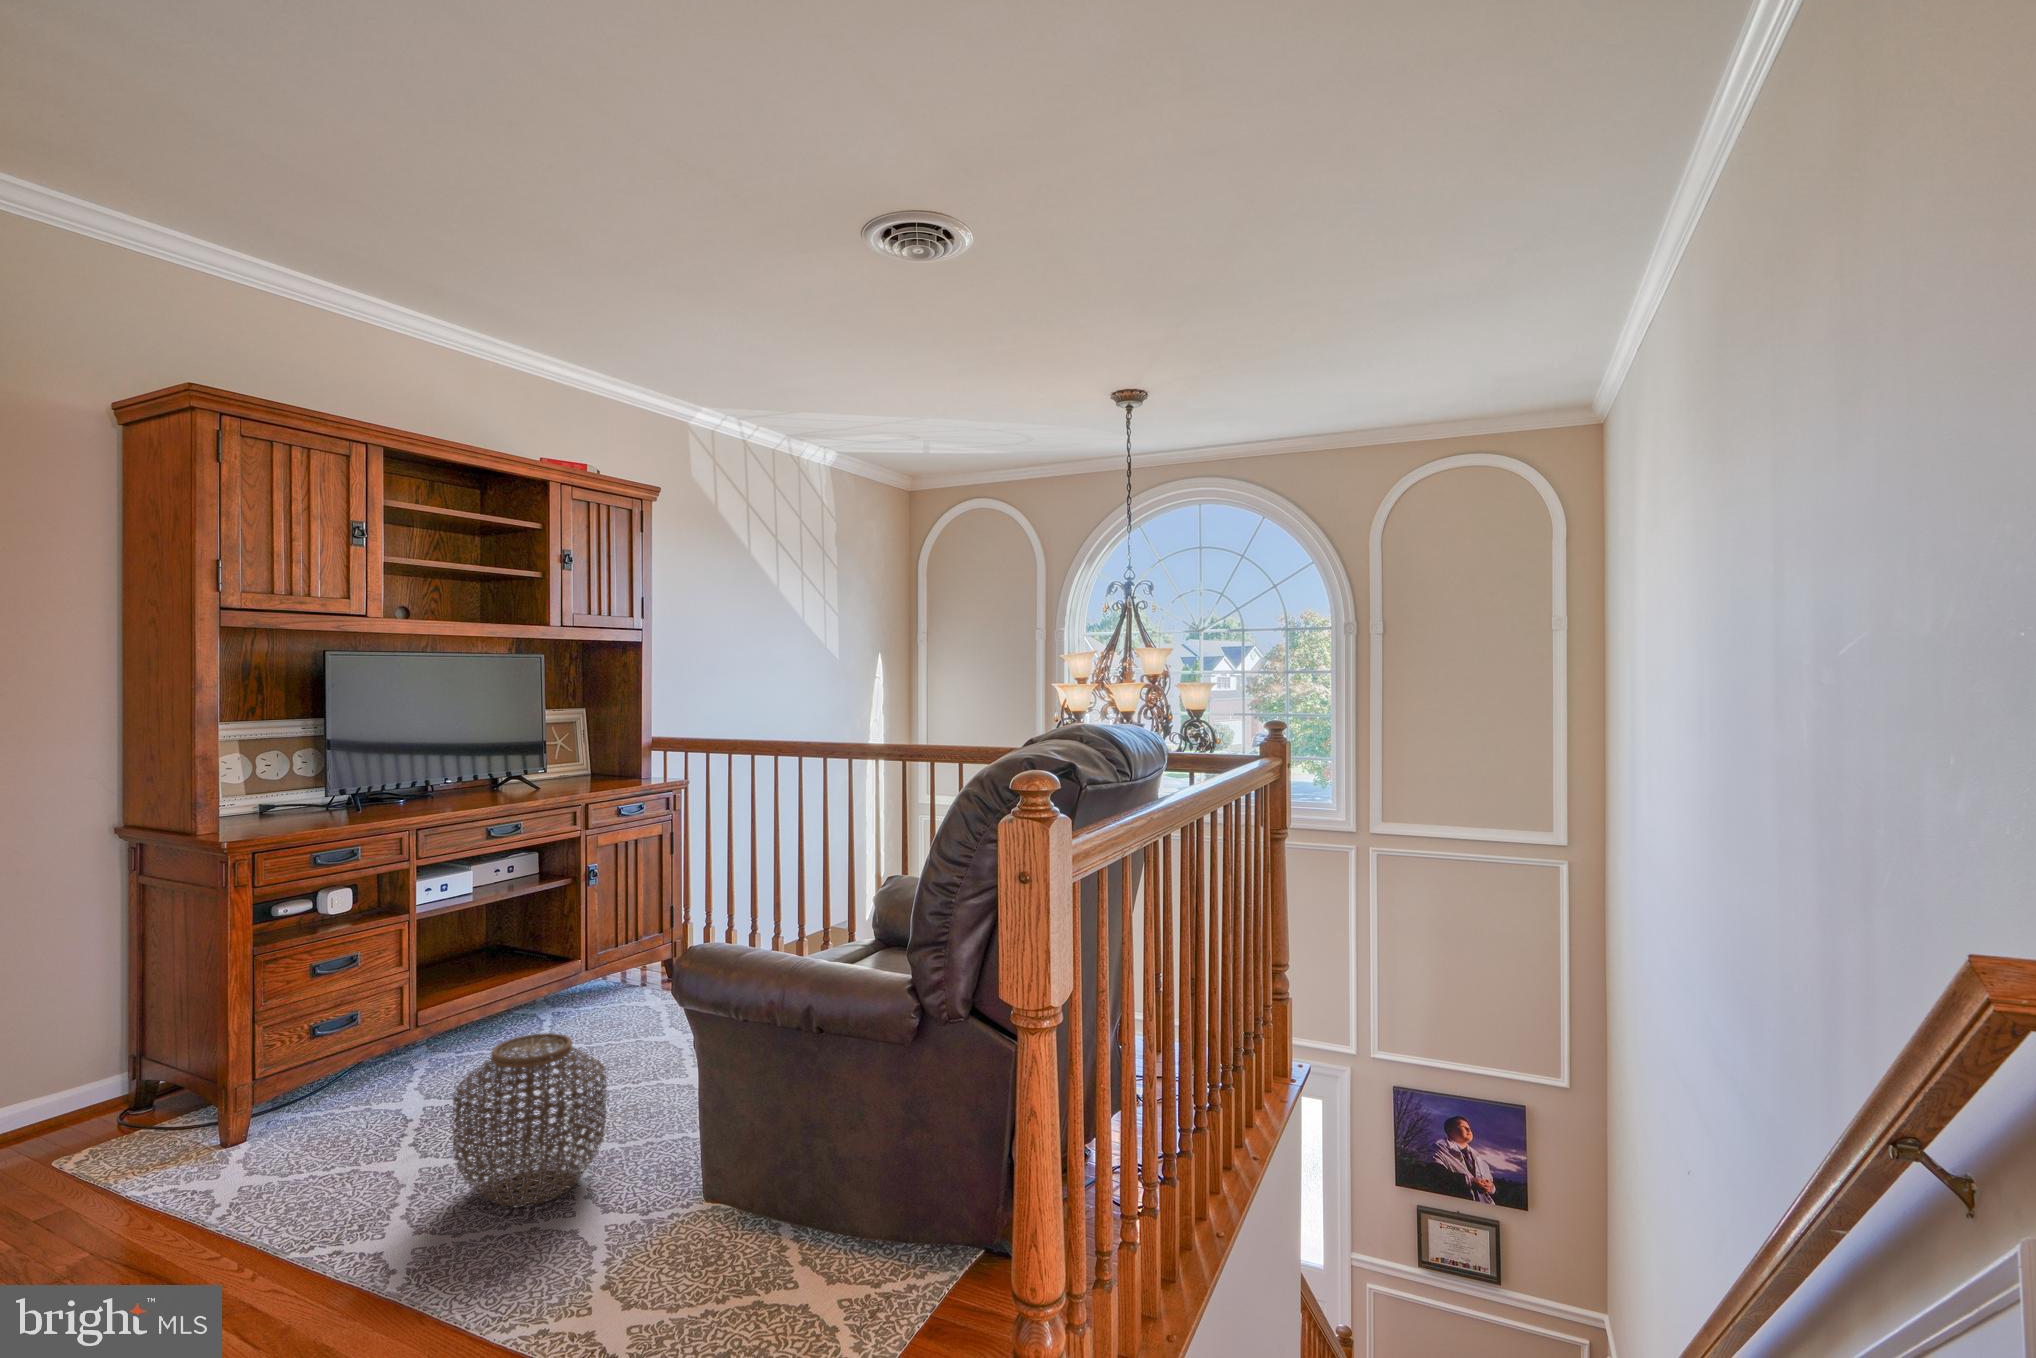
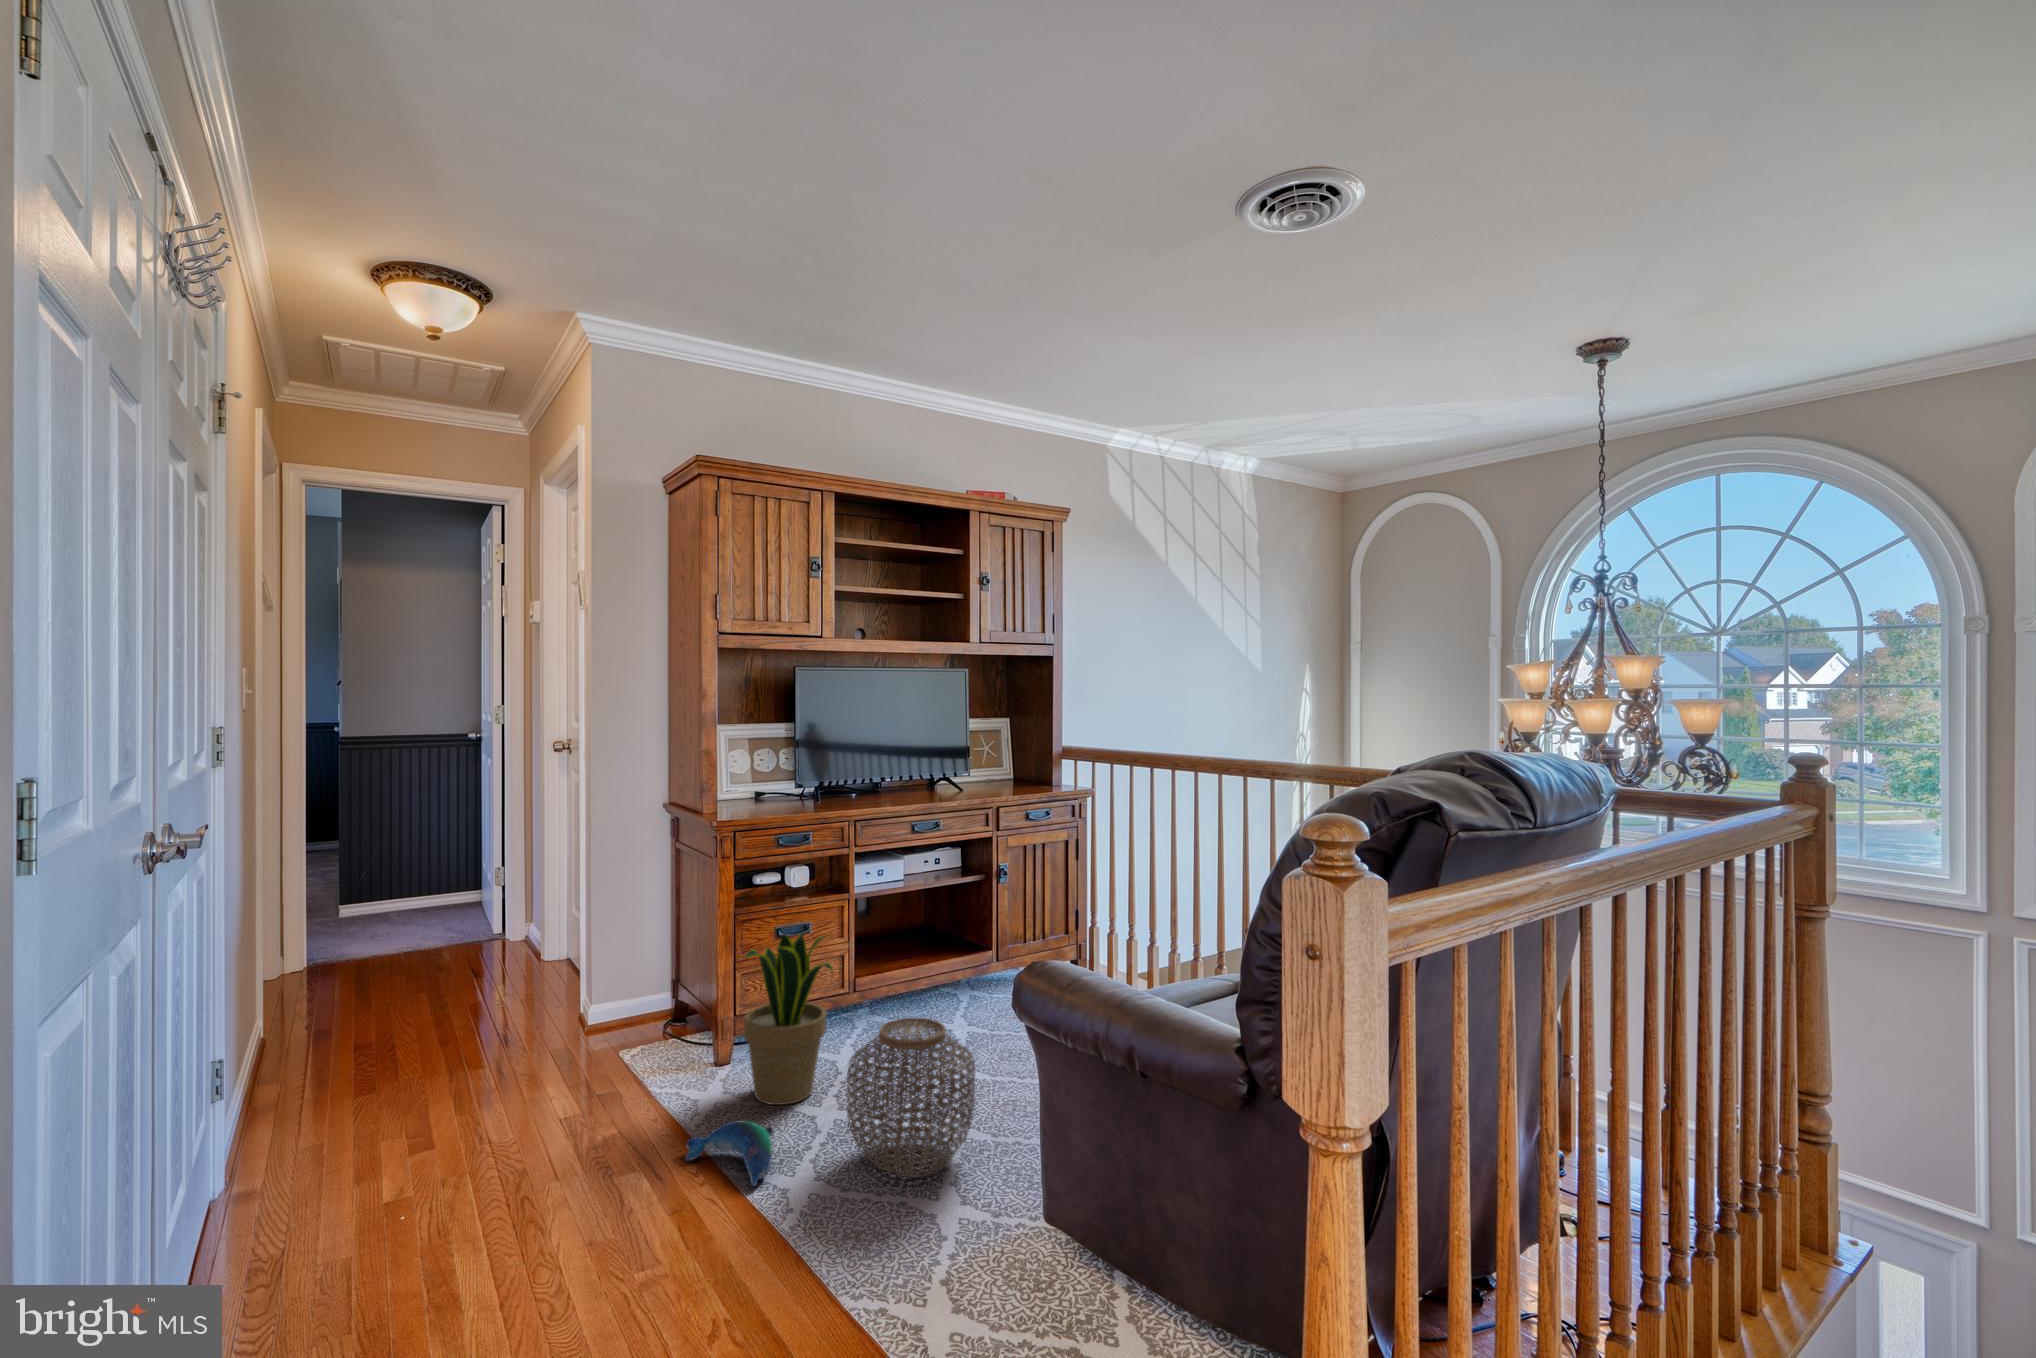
potted plant: none [286,963,411,1171] -> present [744,932,833,1105]
plush toy: none [227,1186,358,1256] -> present [686,1120,773,1187]

